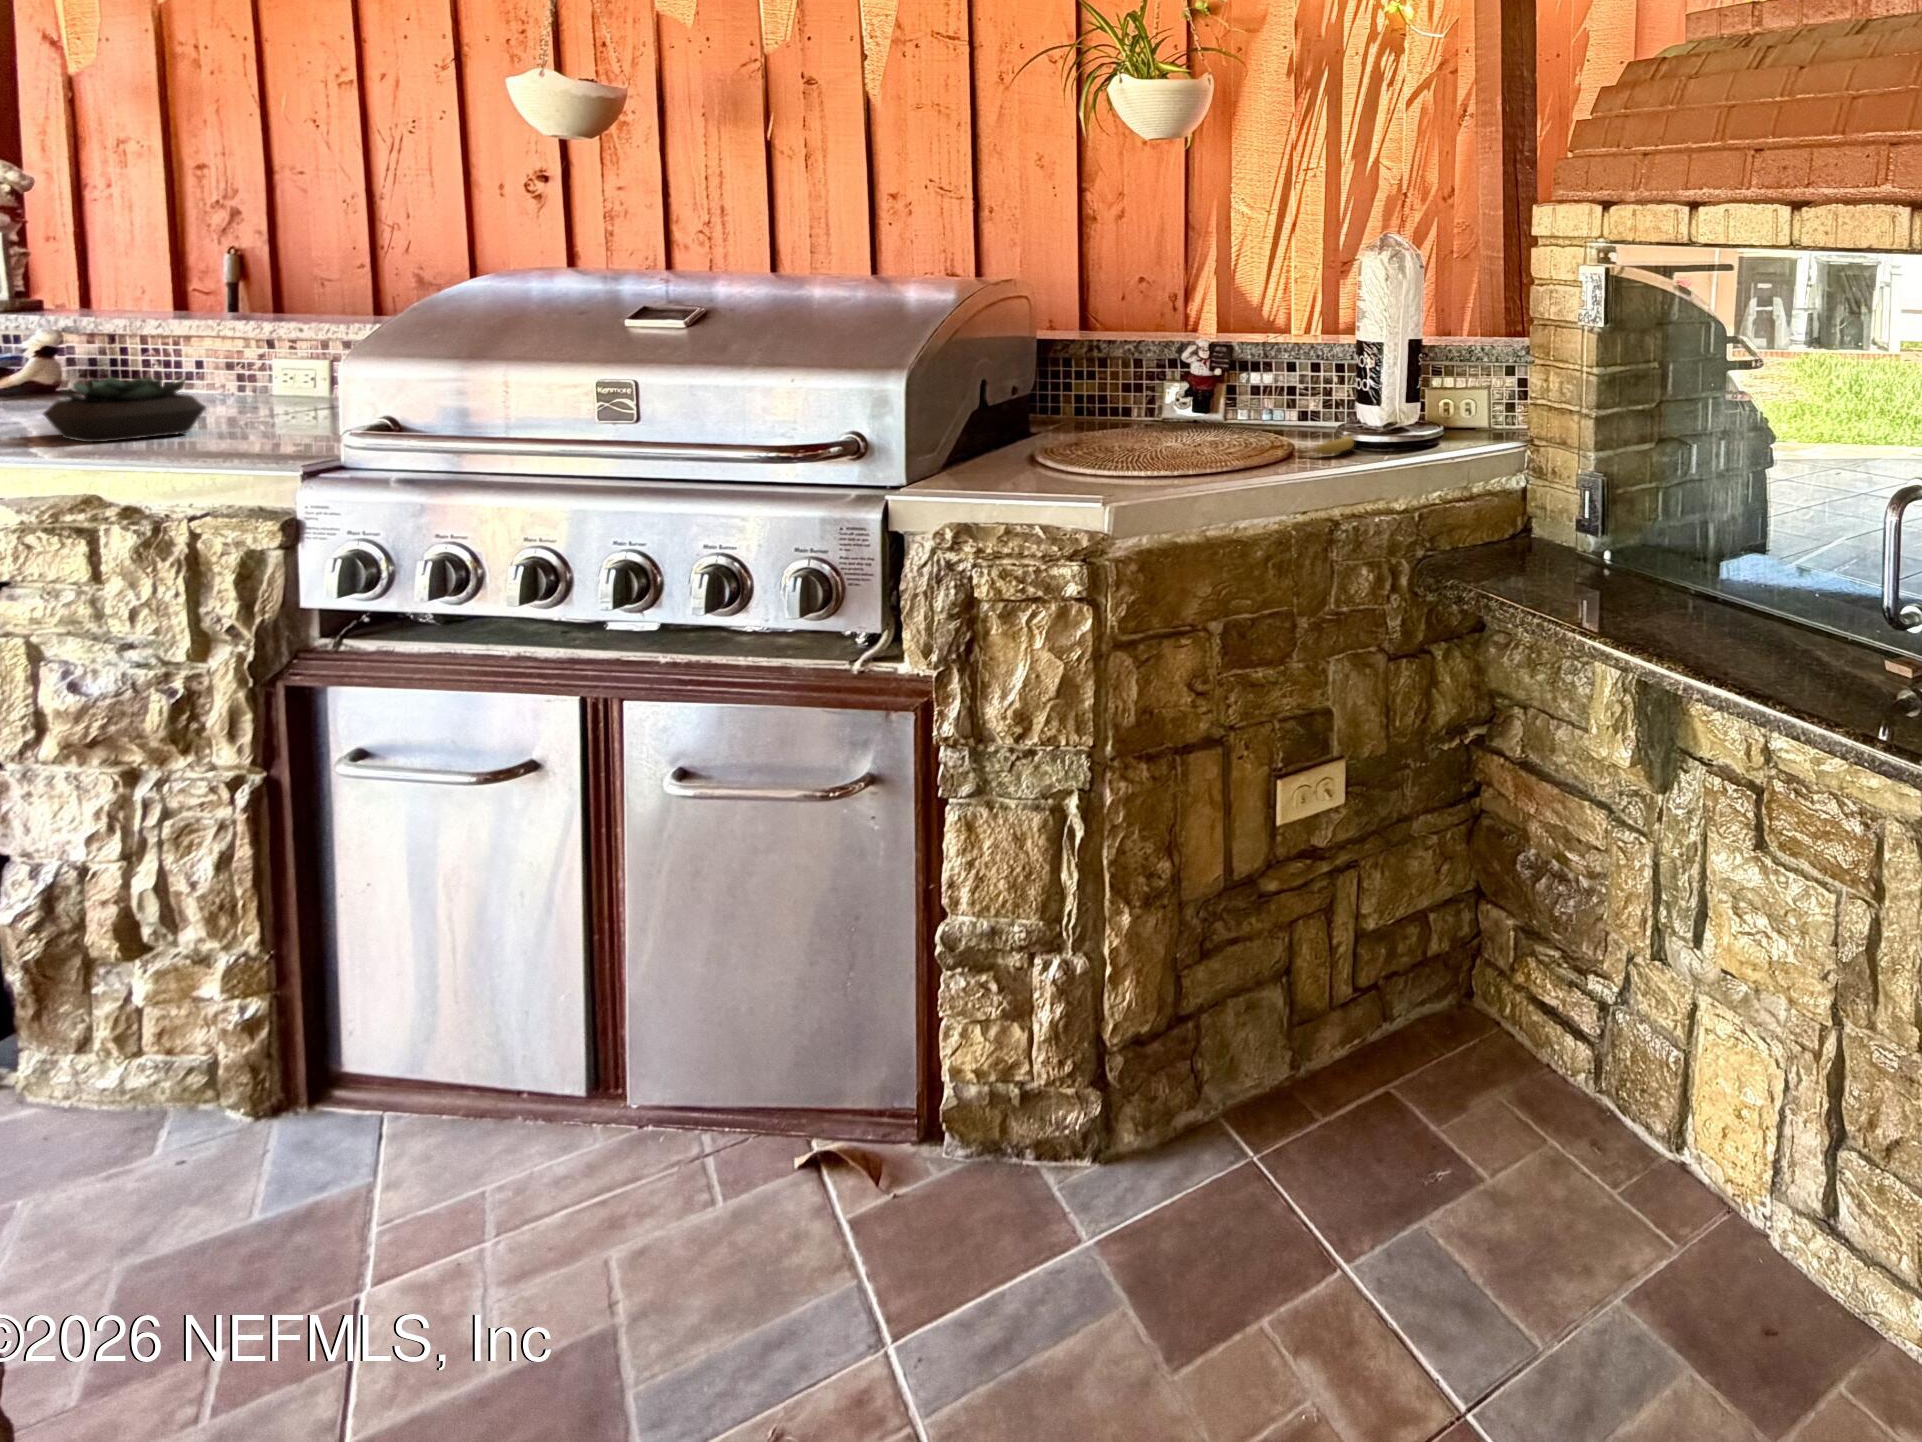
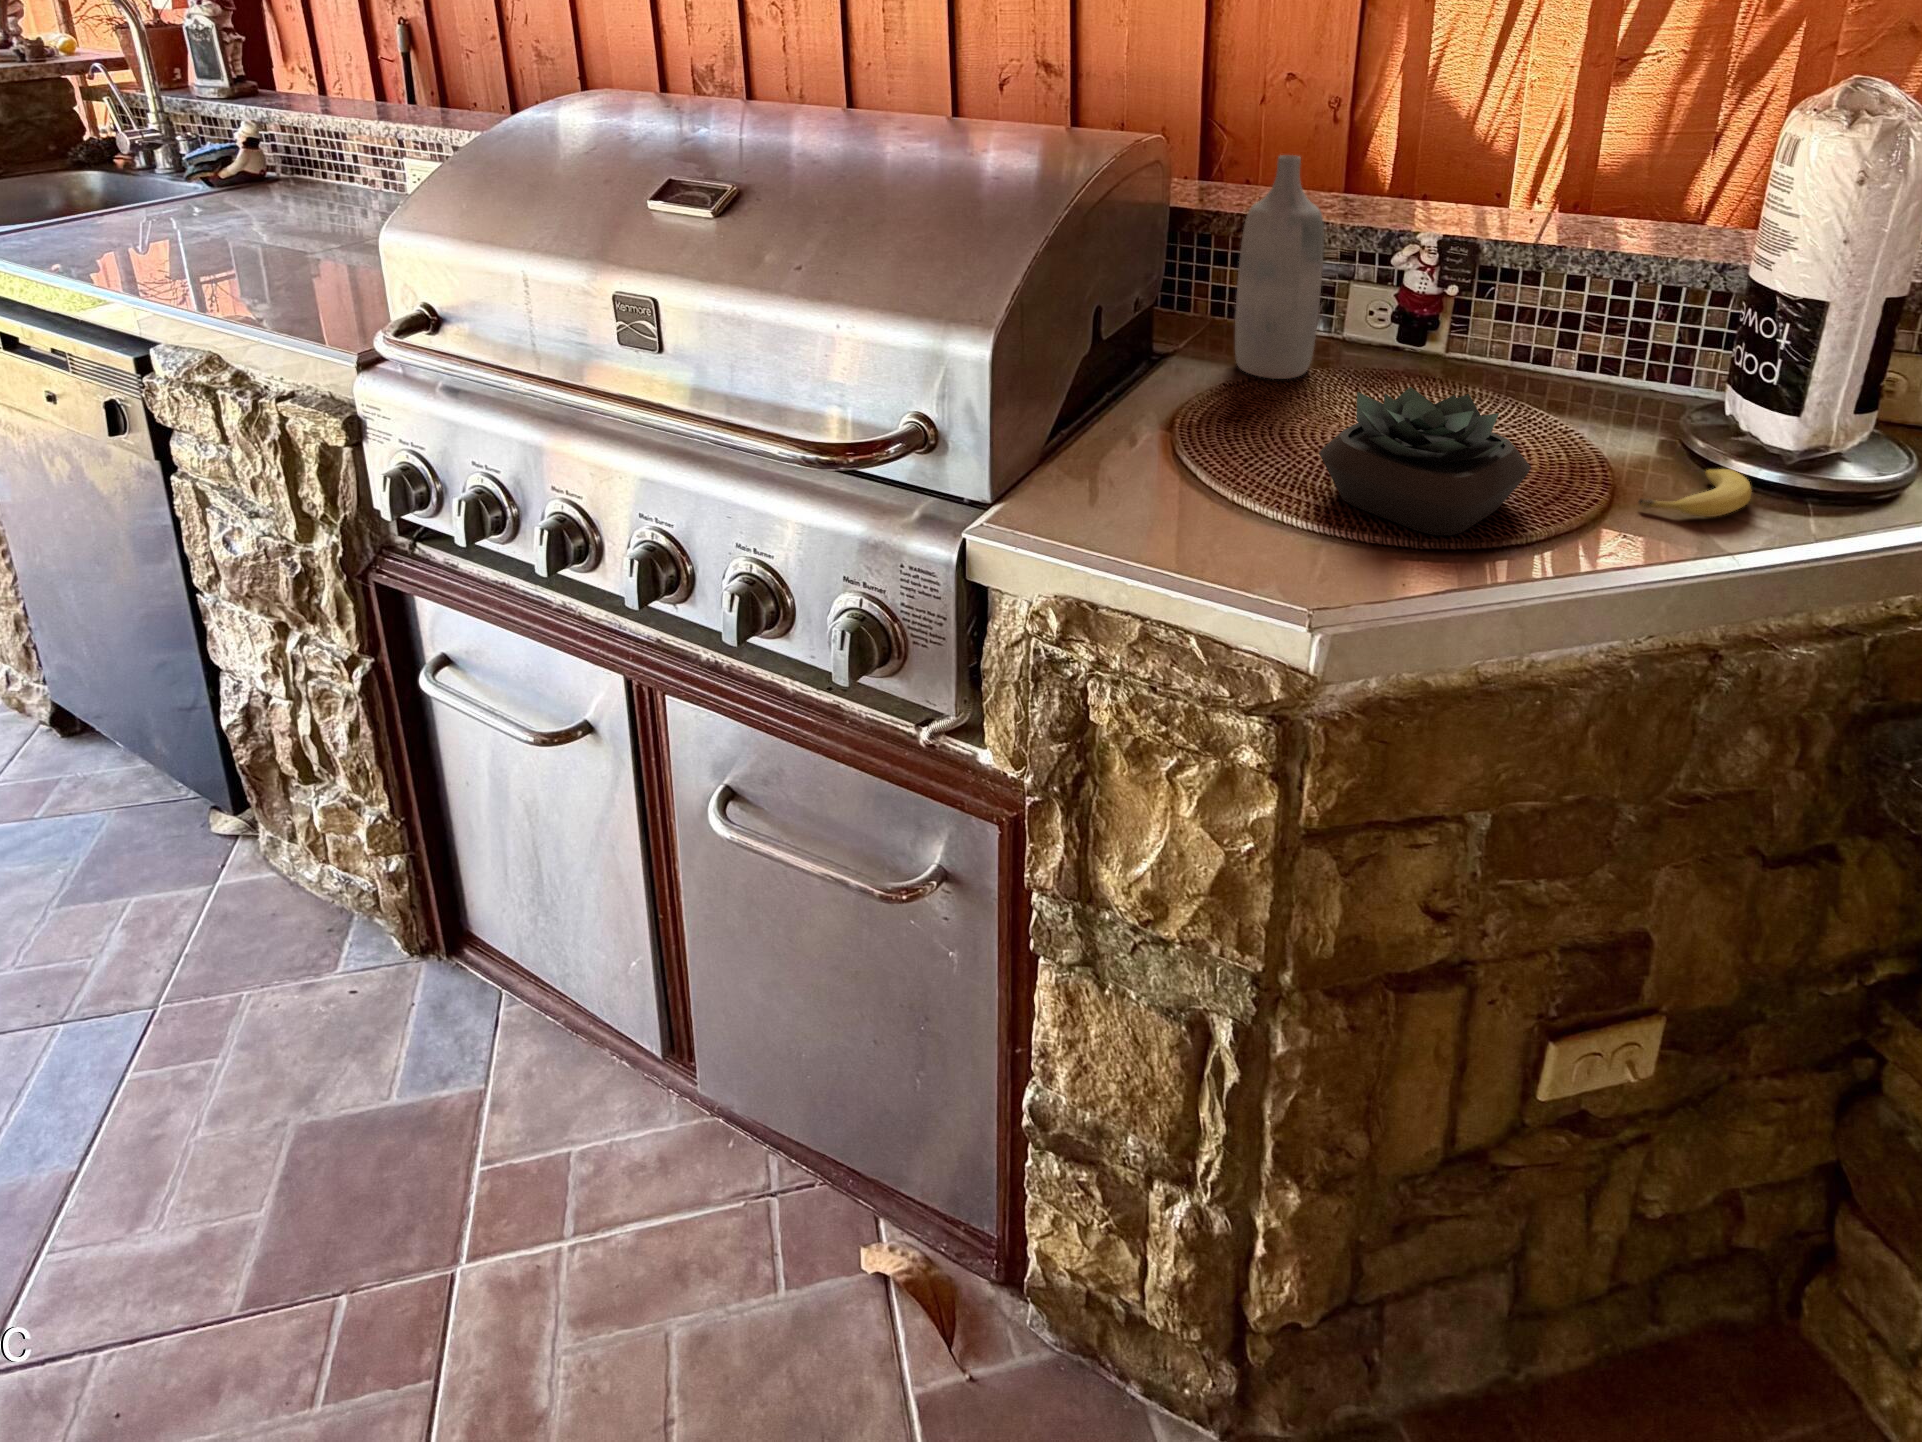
bottle: none [1082,293,1136,436] -> present [1235,155,1324,379]
succulent plant: present [43,377,205,442] -> present [1319,387,1531,536]

